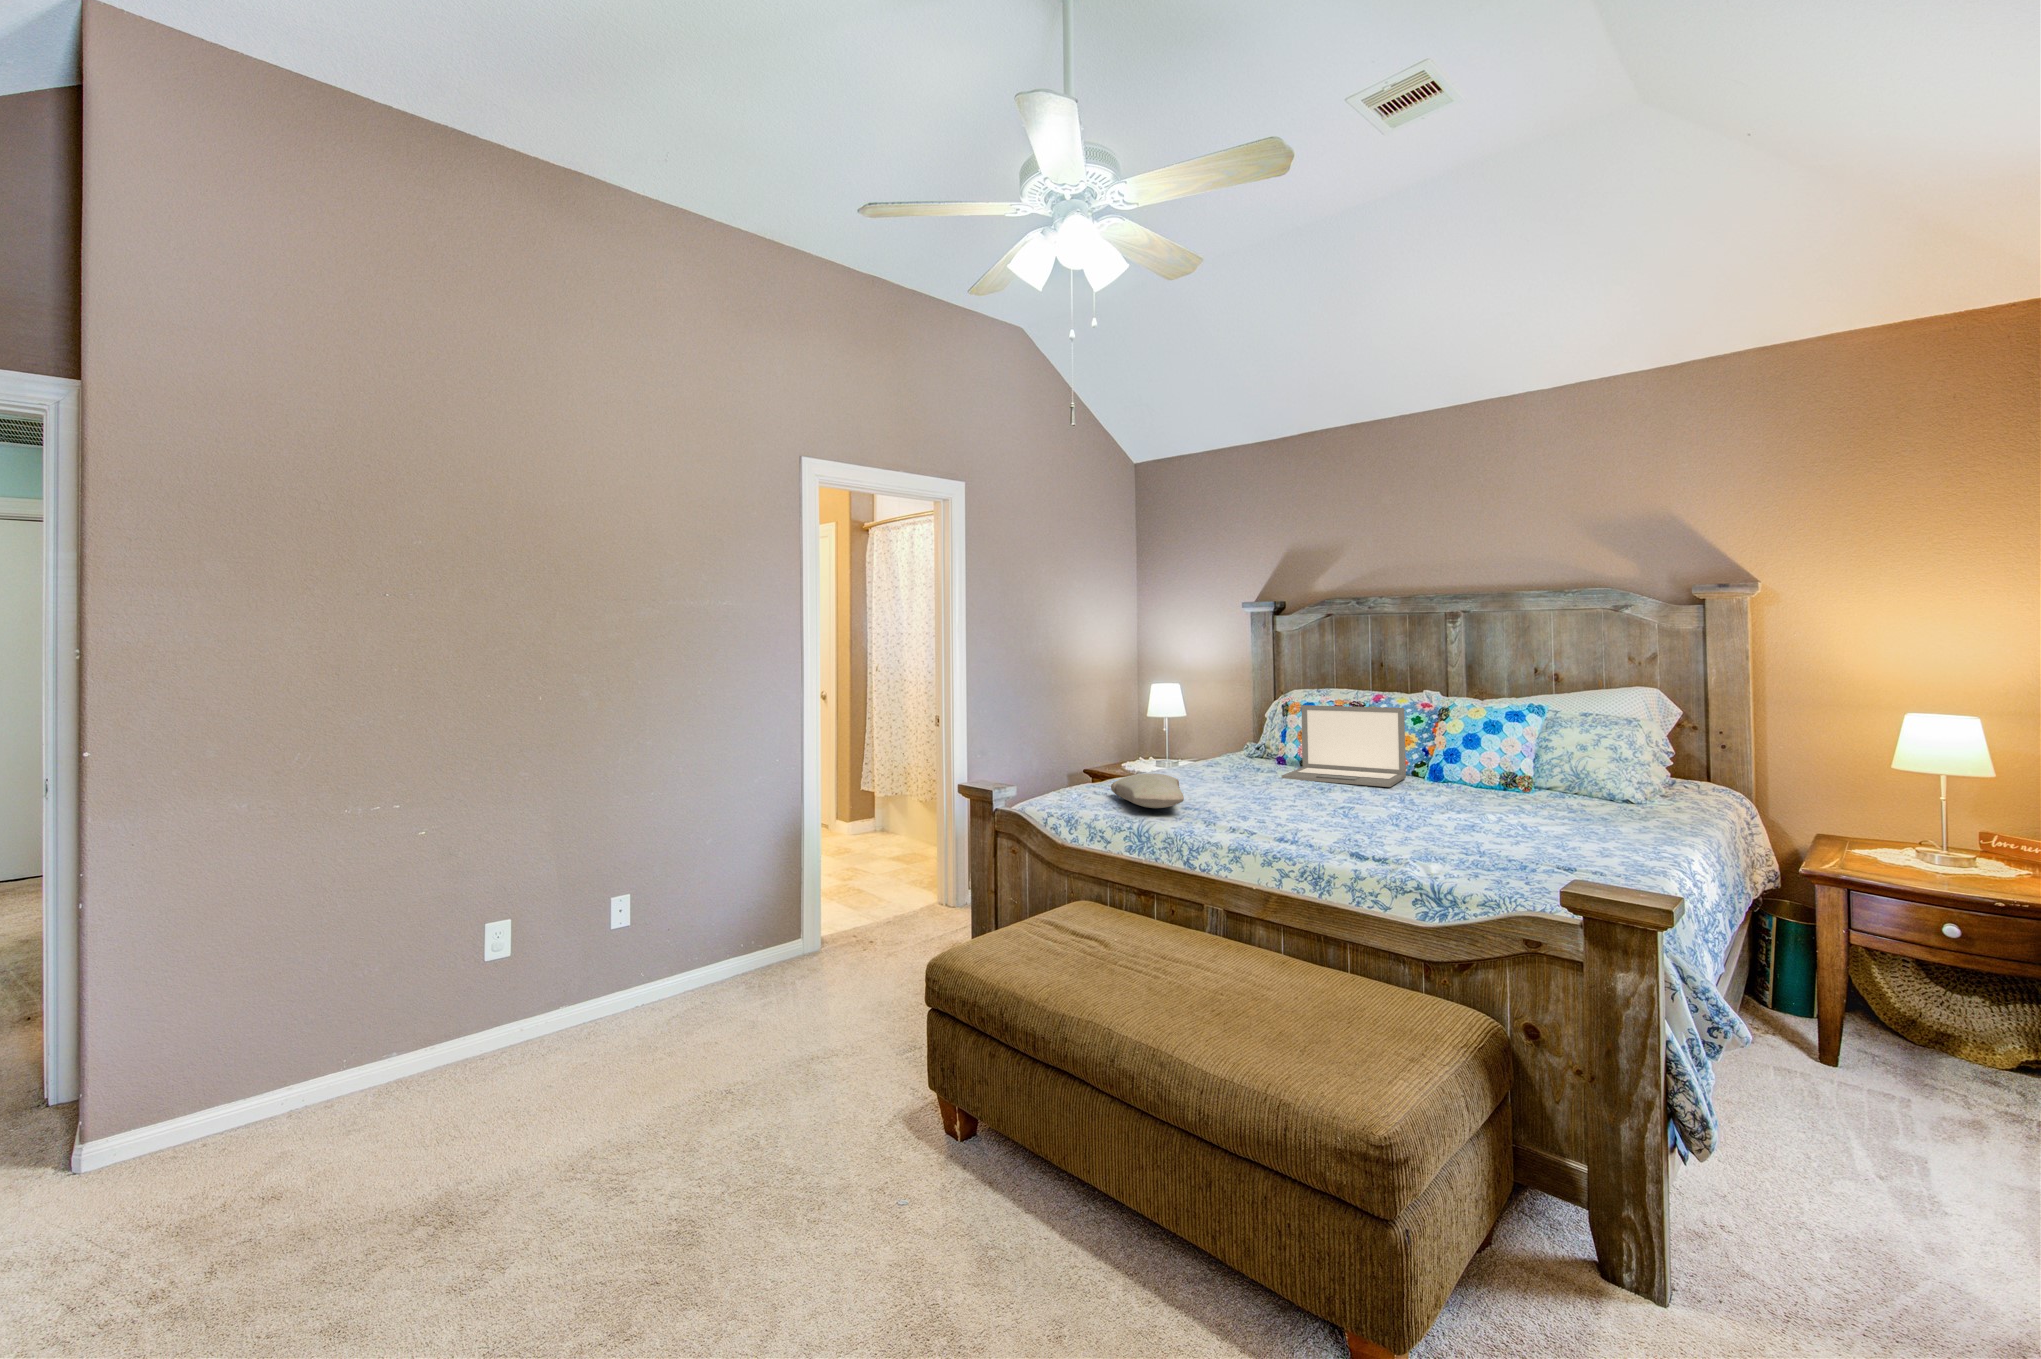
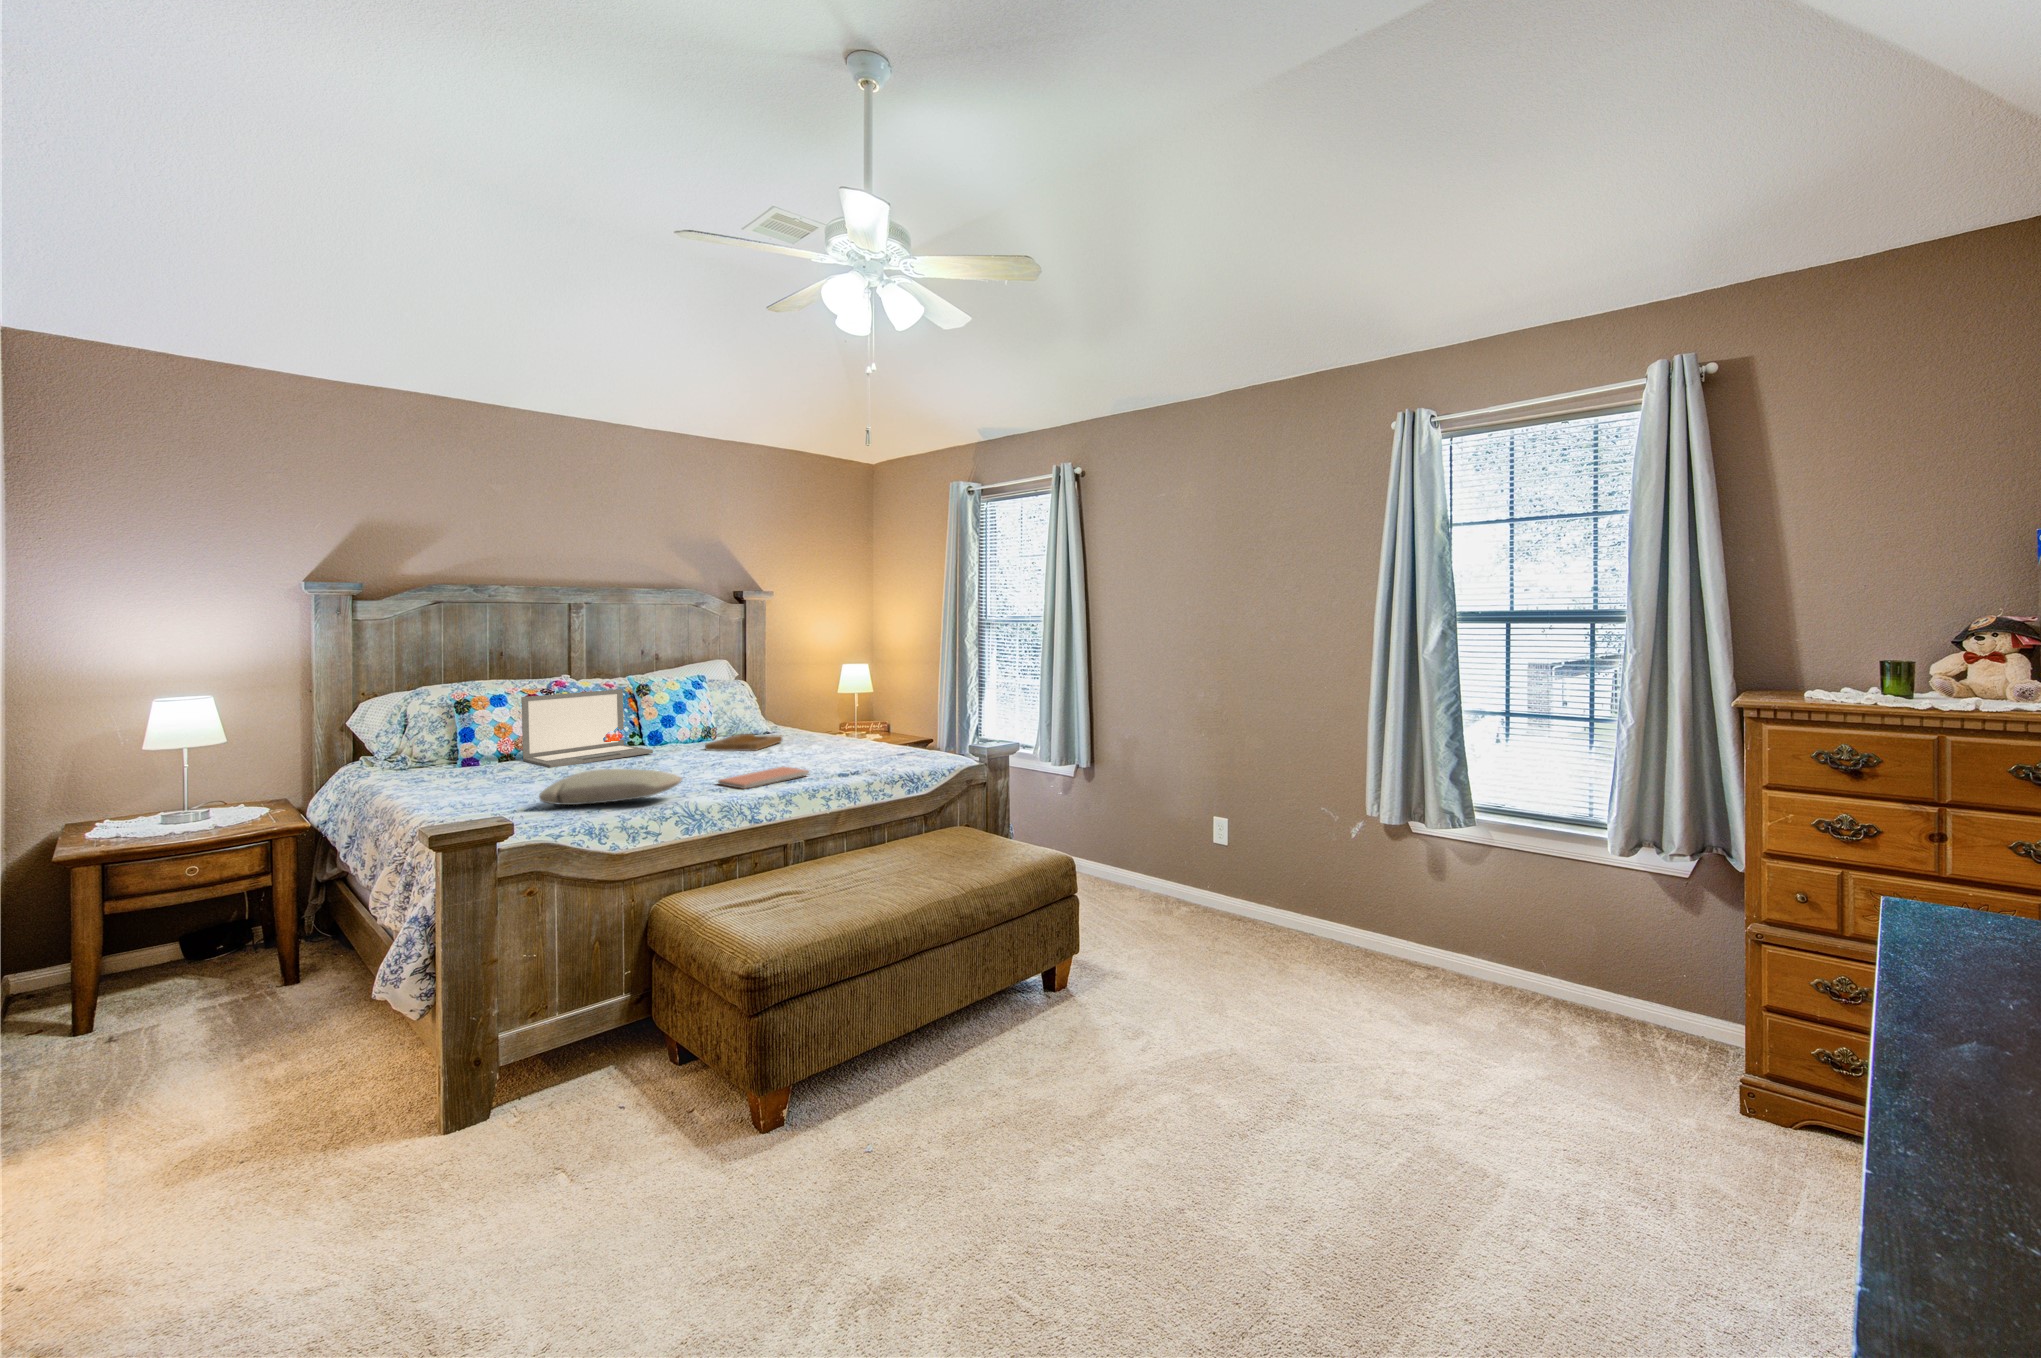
tray: none [1445,788,1562,813] -> present [705,734,782,751]
notebook: none [1235,816,1348,841] -> present [718,767,809,789]

